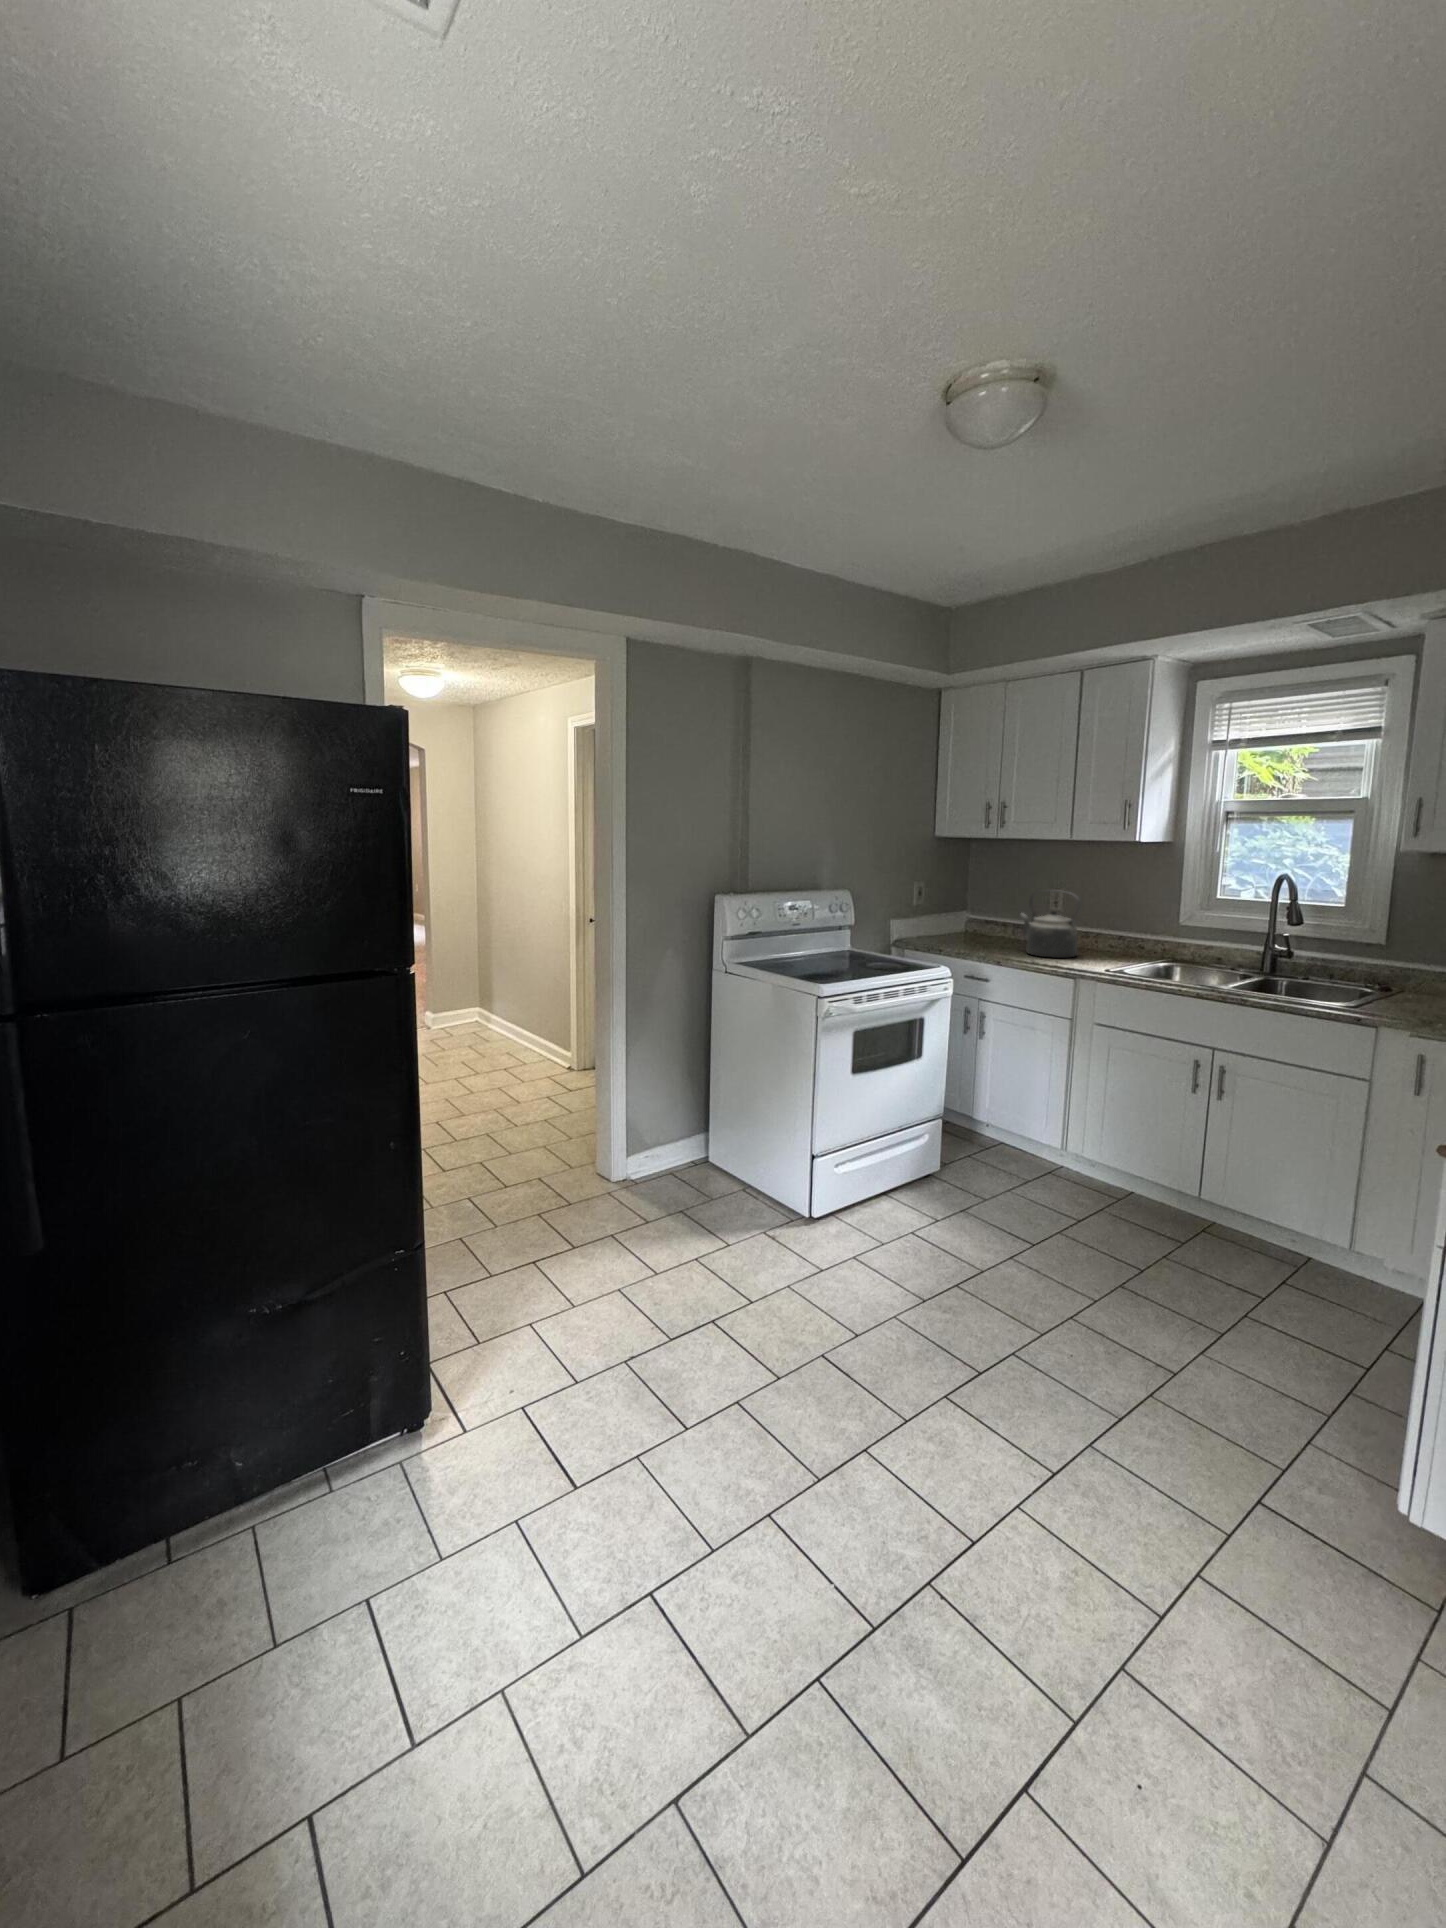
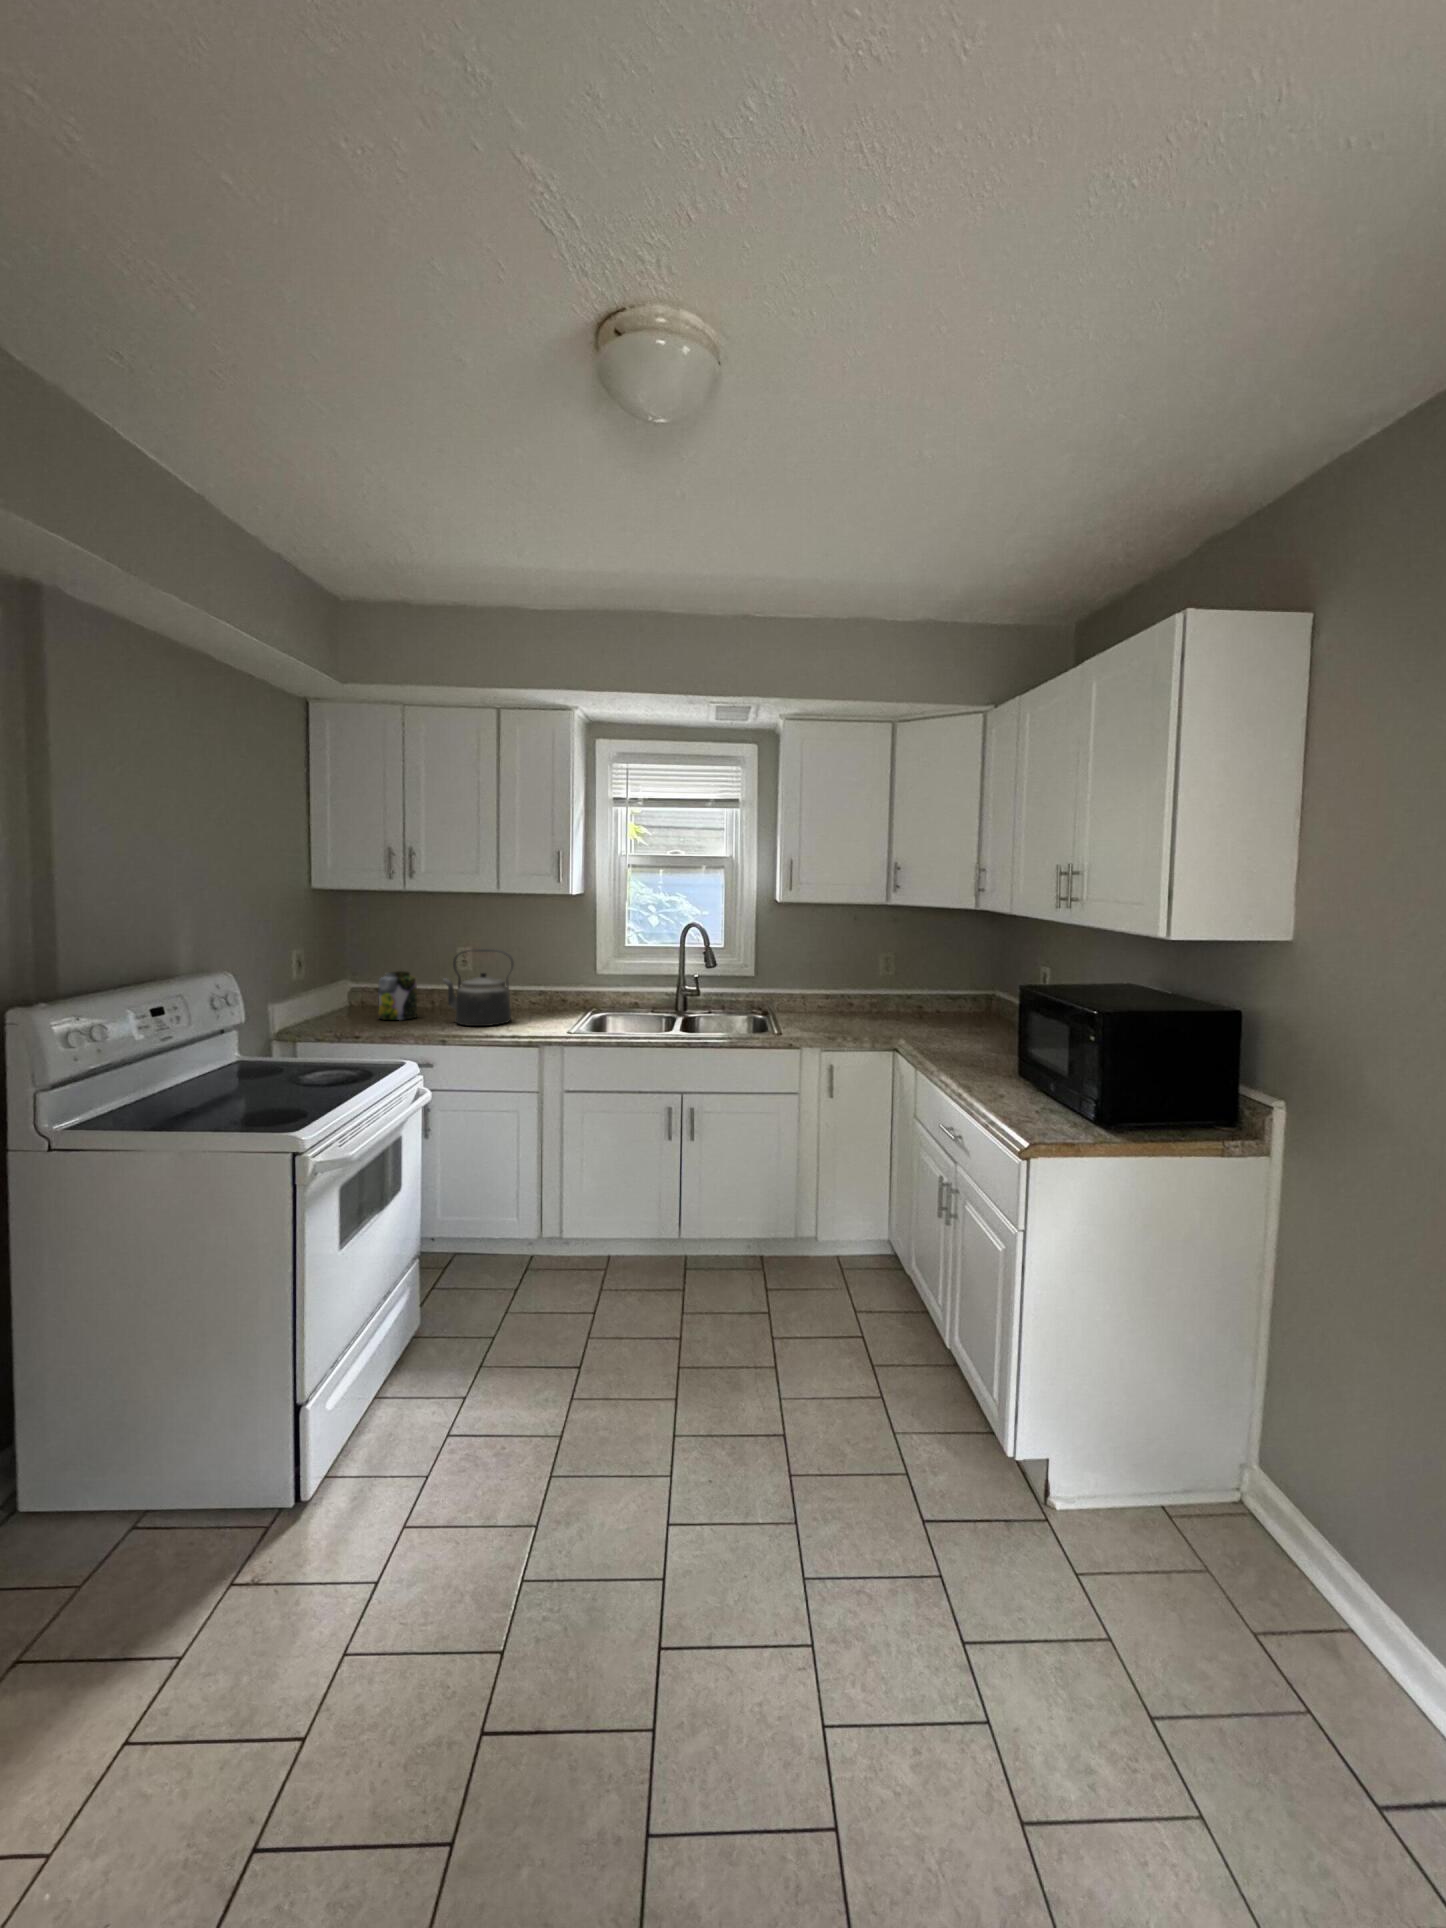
jar: none [975,905,1007,944] -> present [378,971,417,1020]

